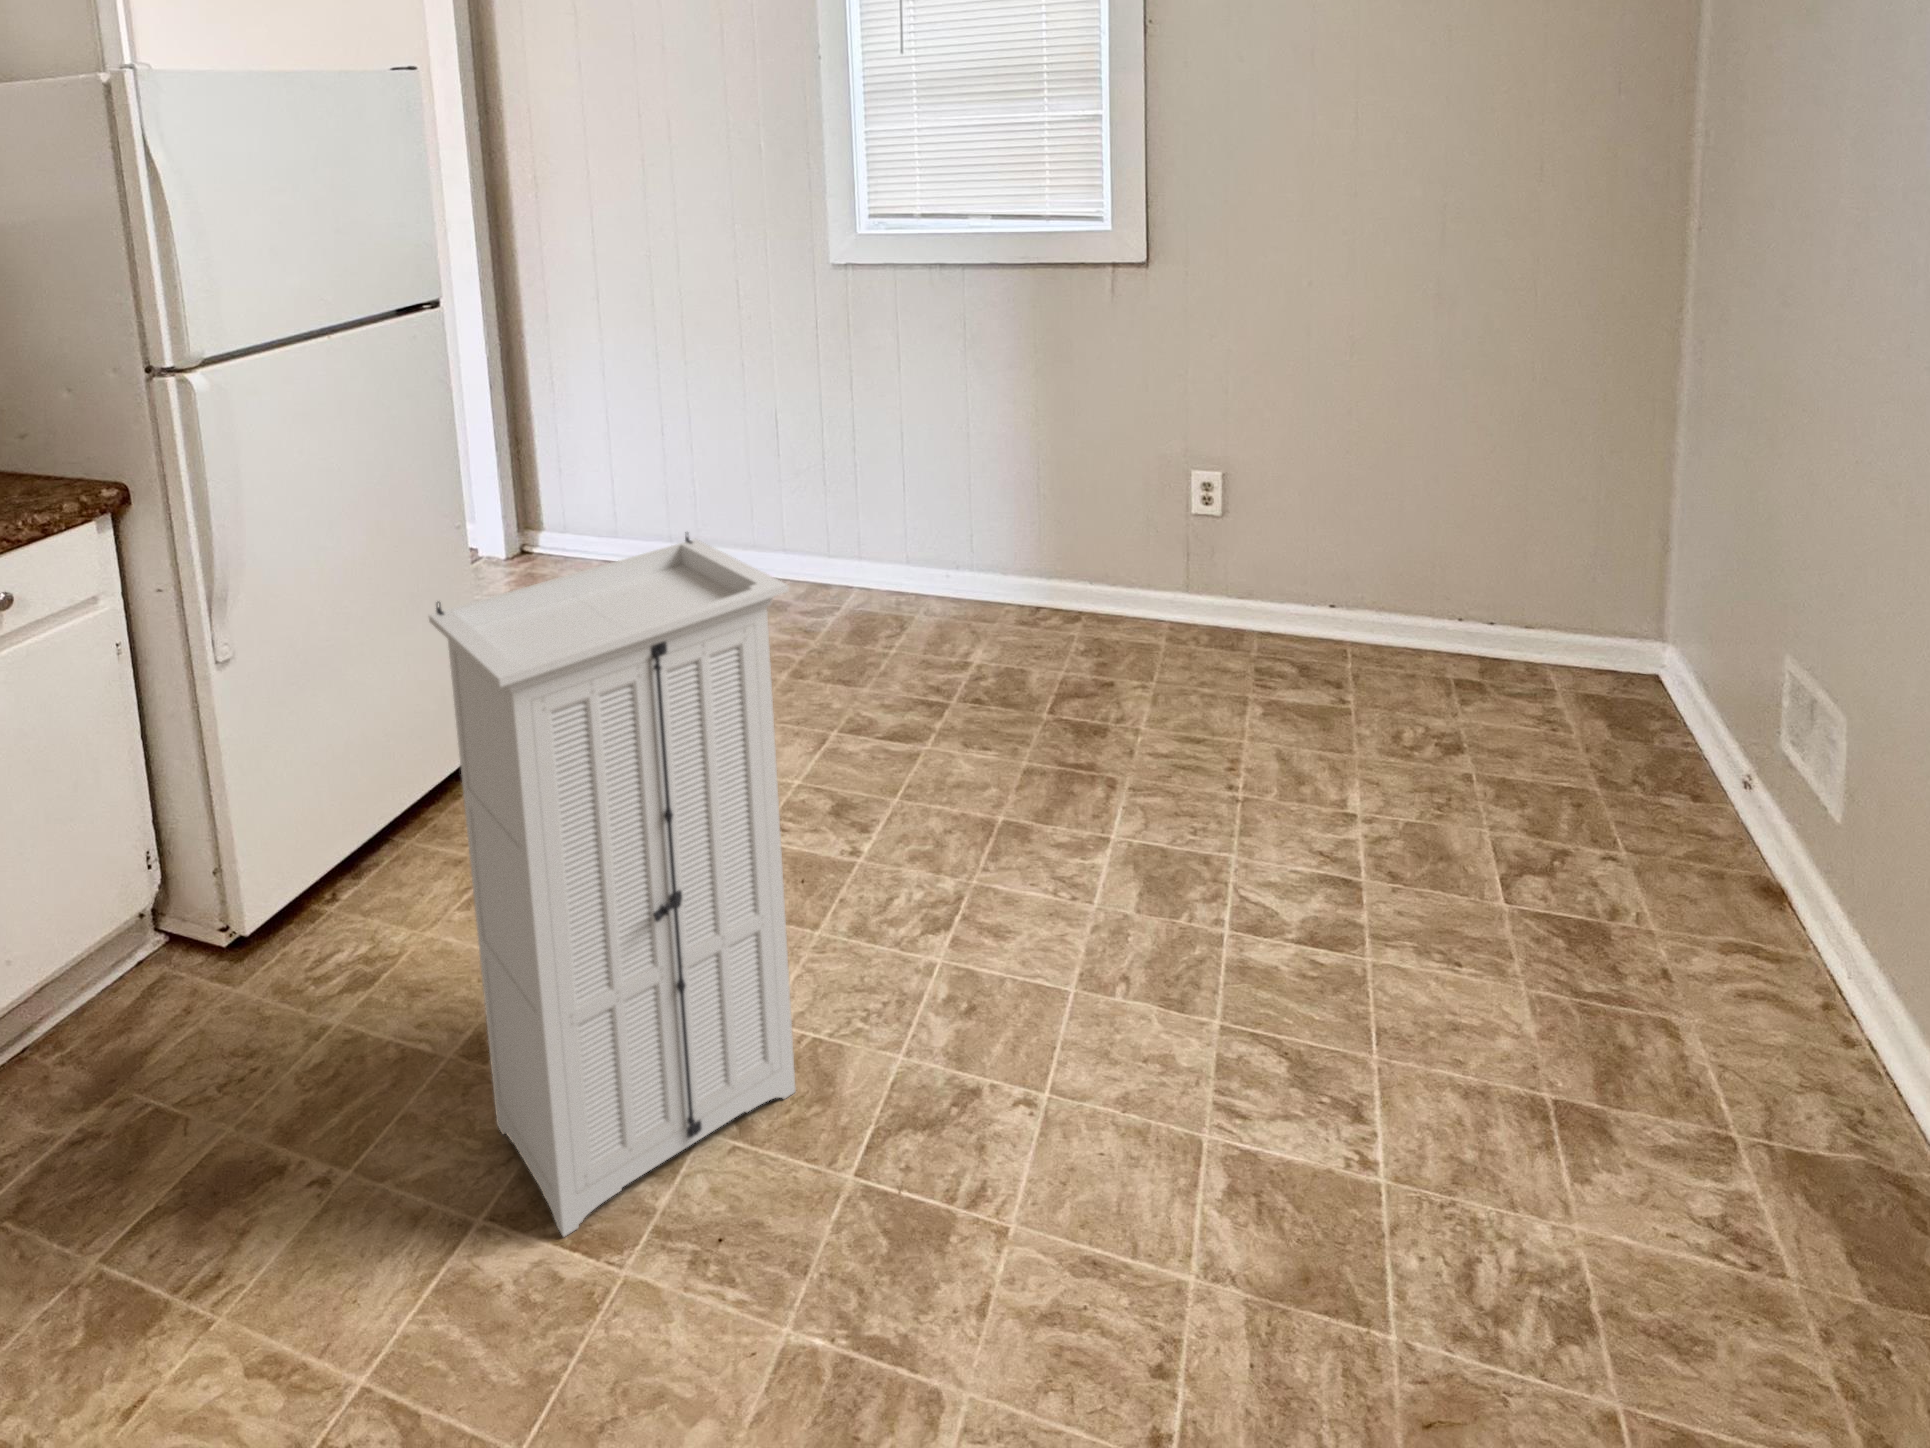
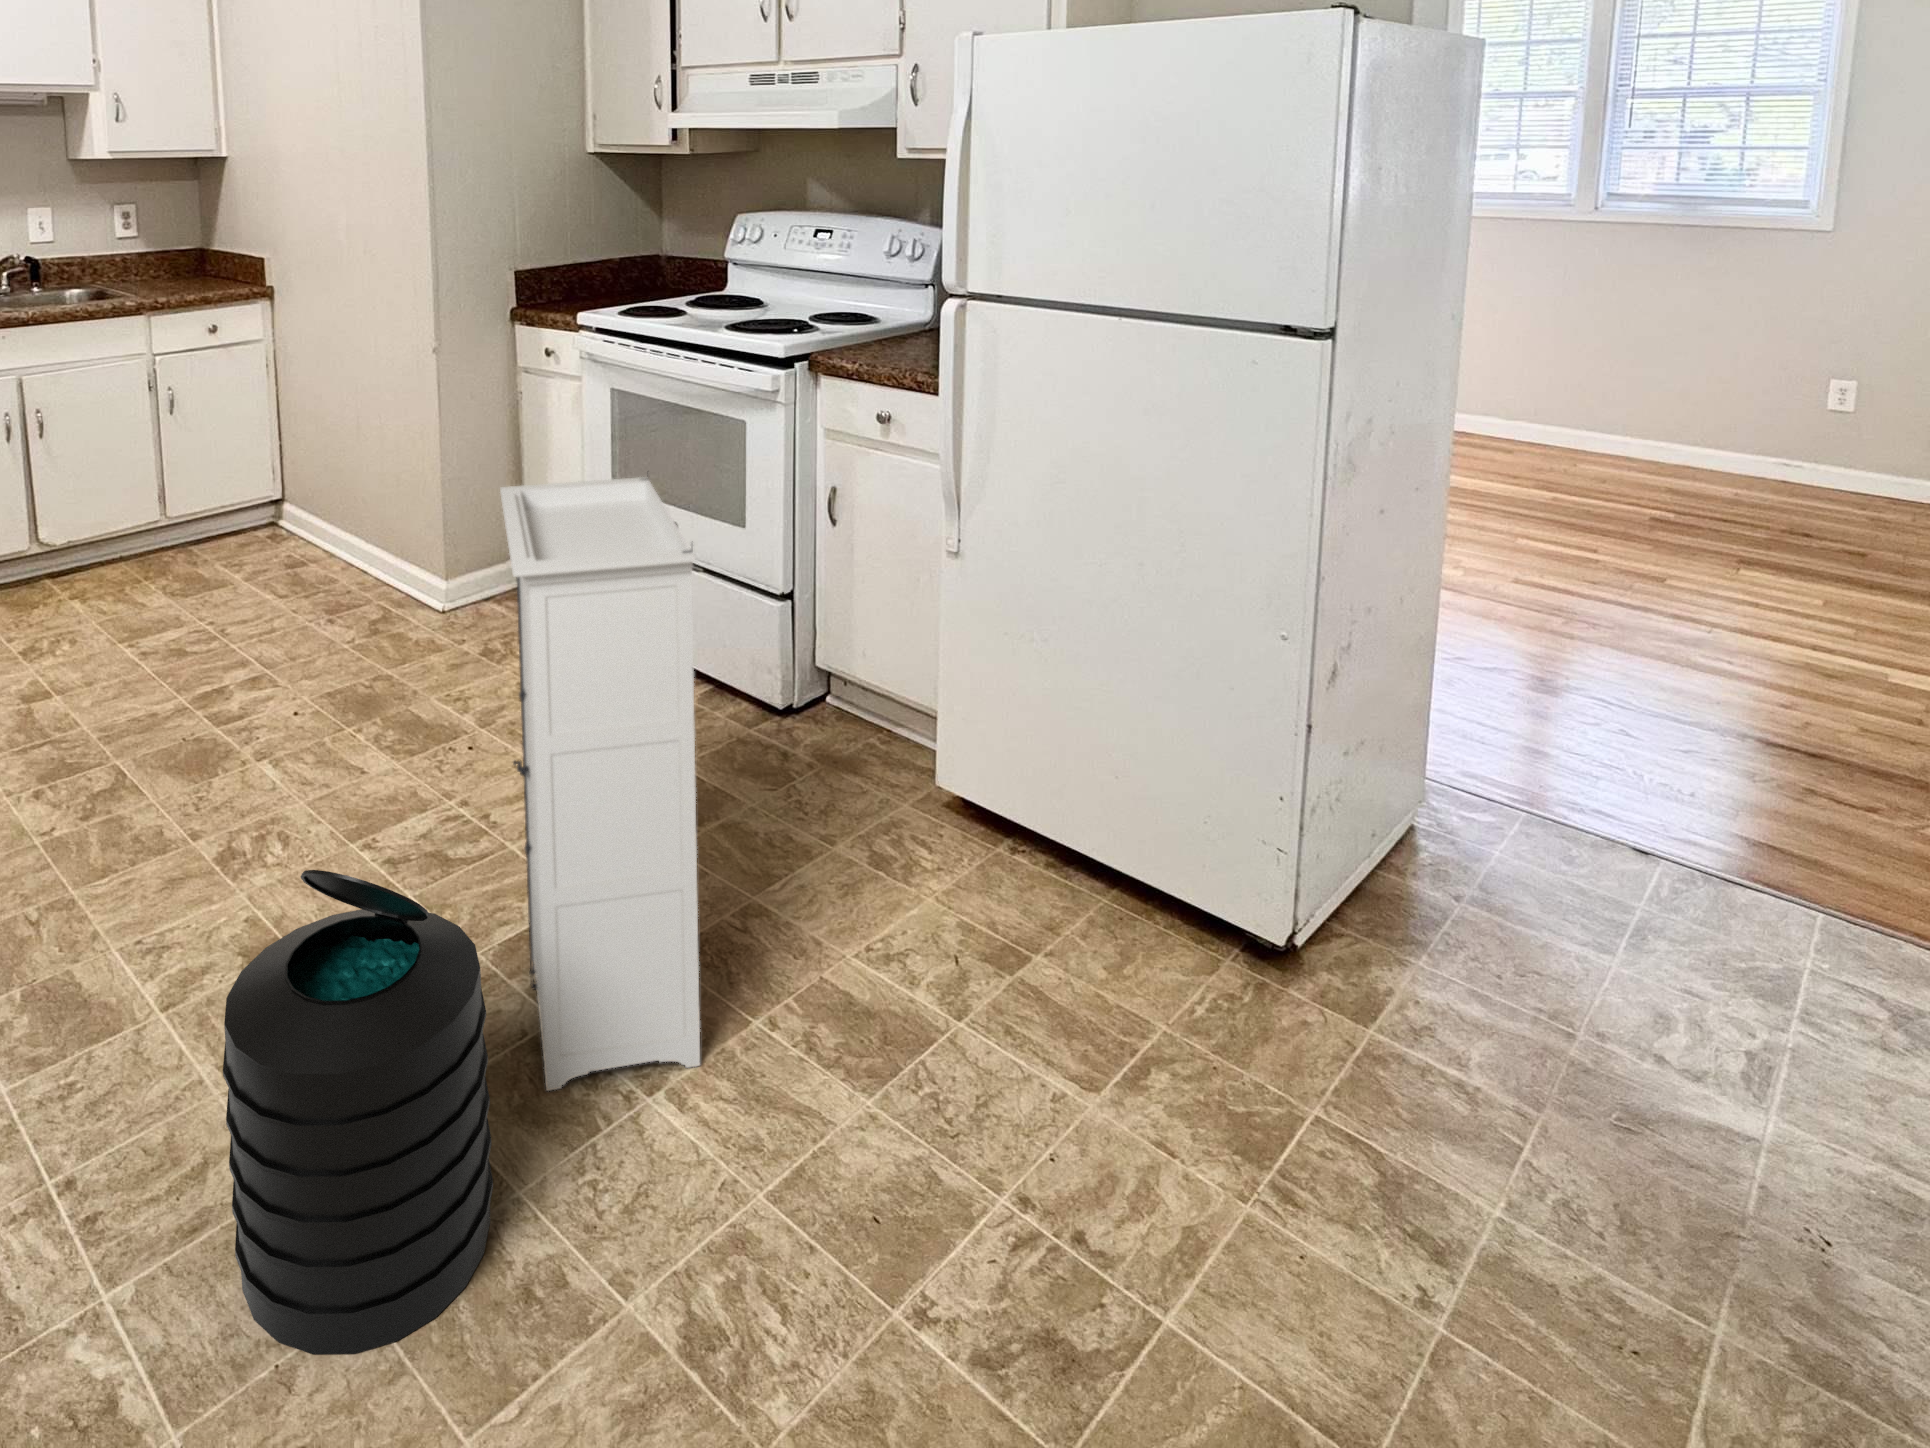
trash can: none [890,783,1117,1219] -> present [223,870,493,1355]

